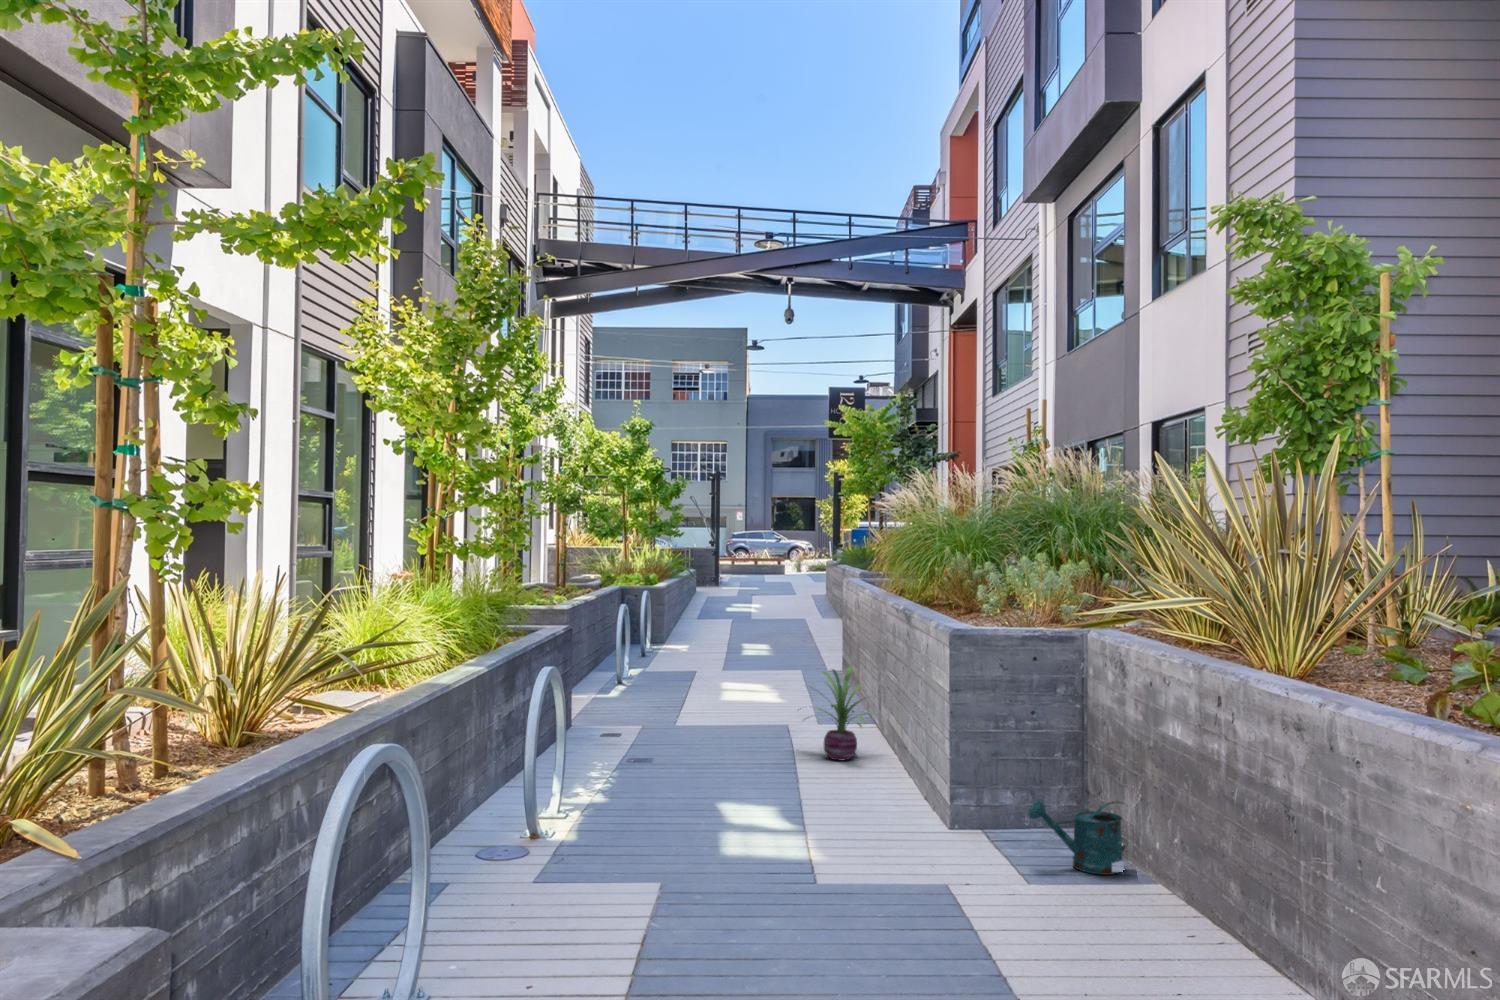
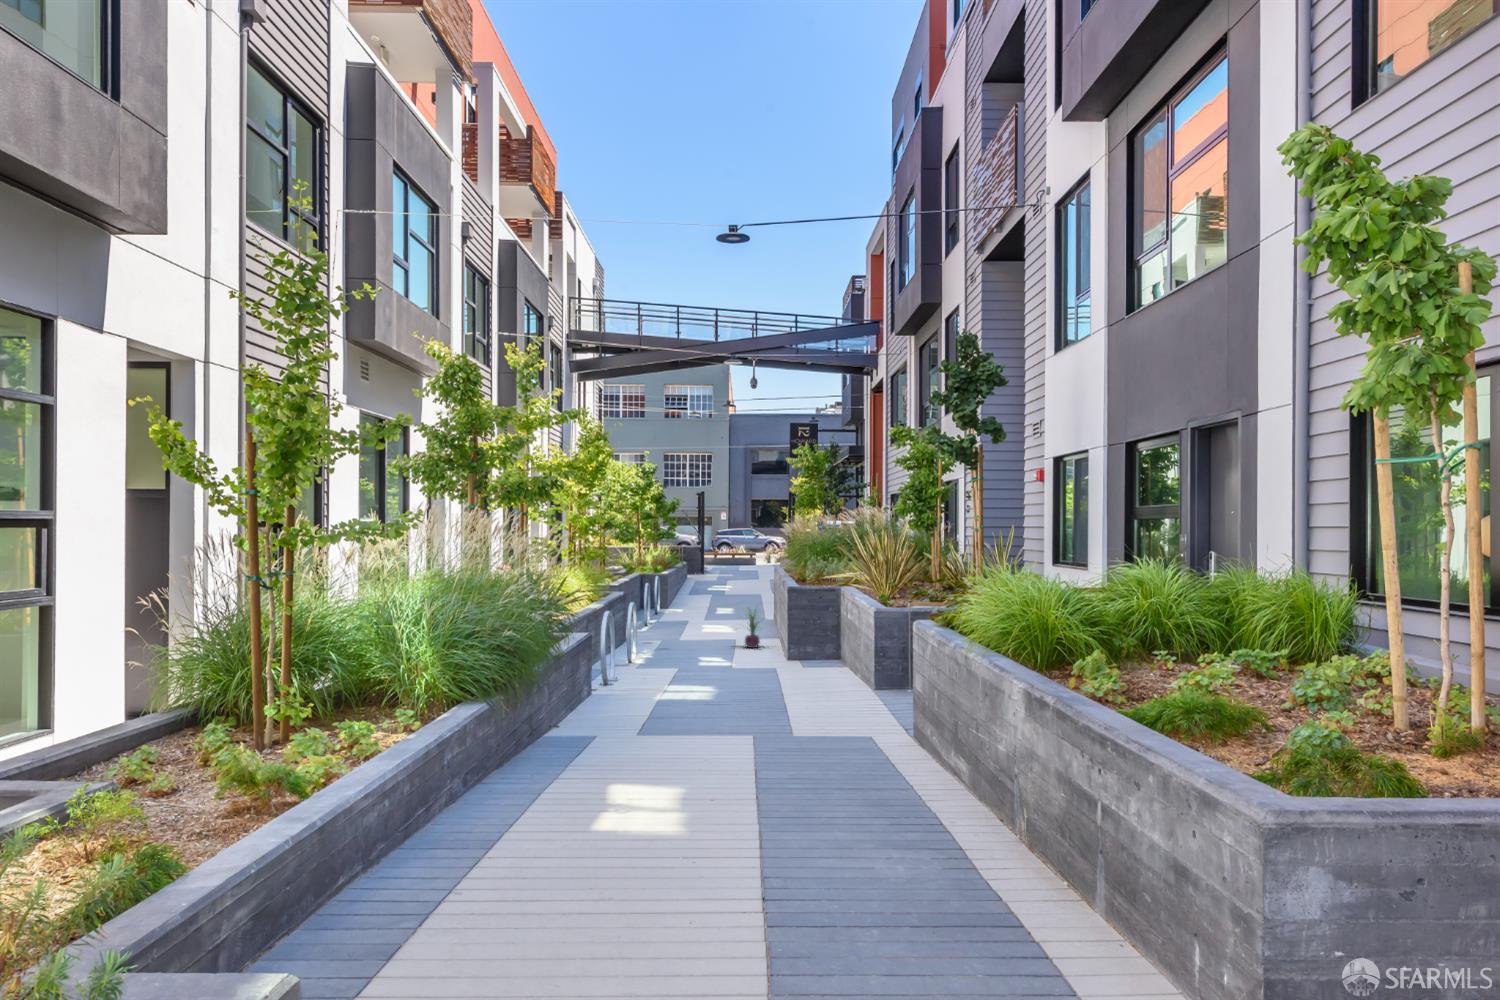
watering can: present [1029,800,1126,875] -> none [808,645,847,671]

